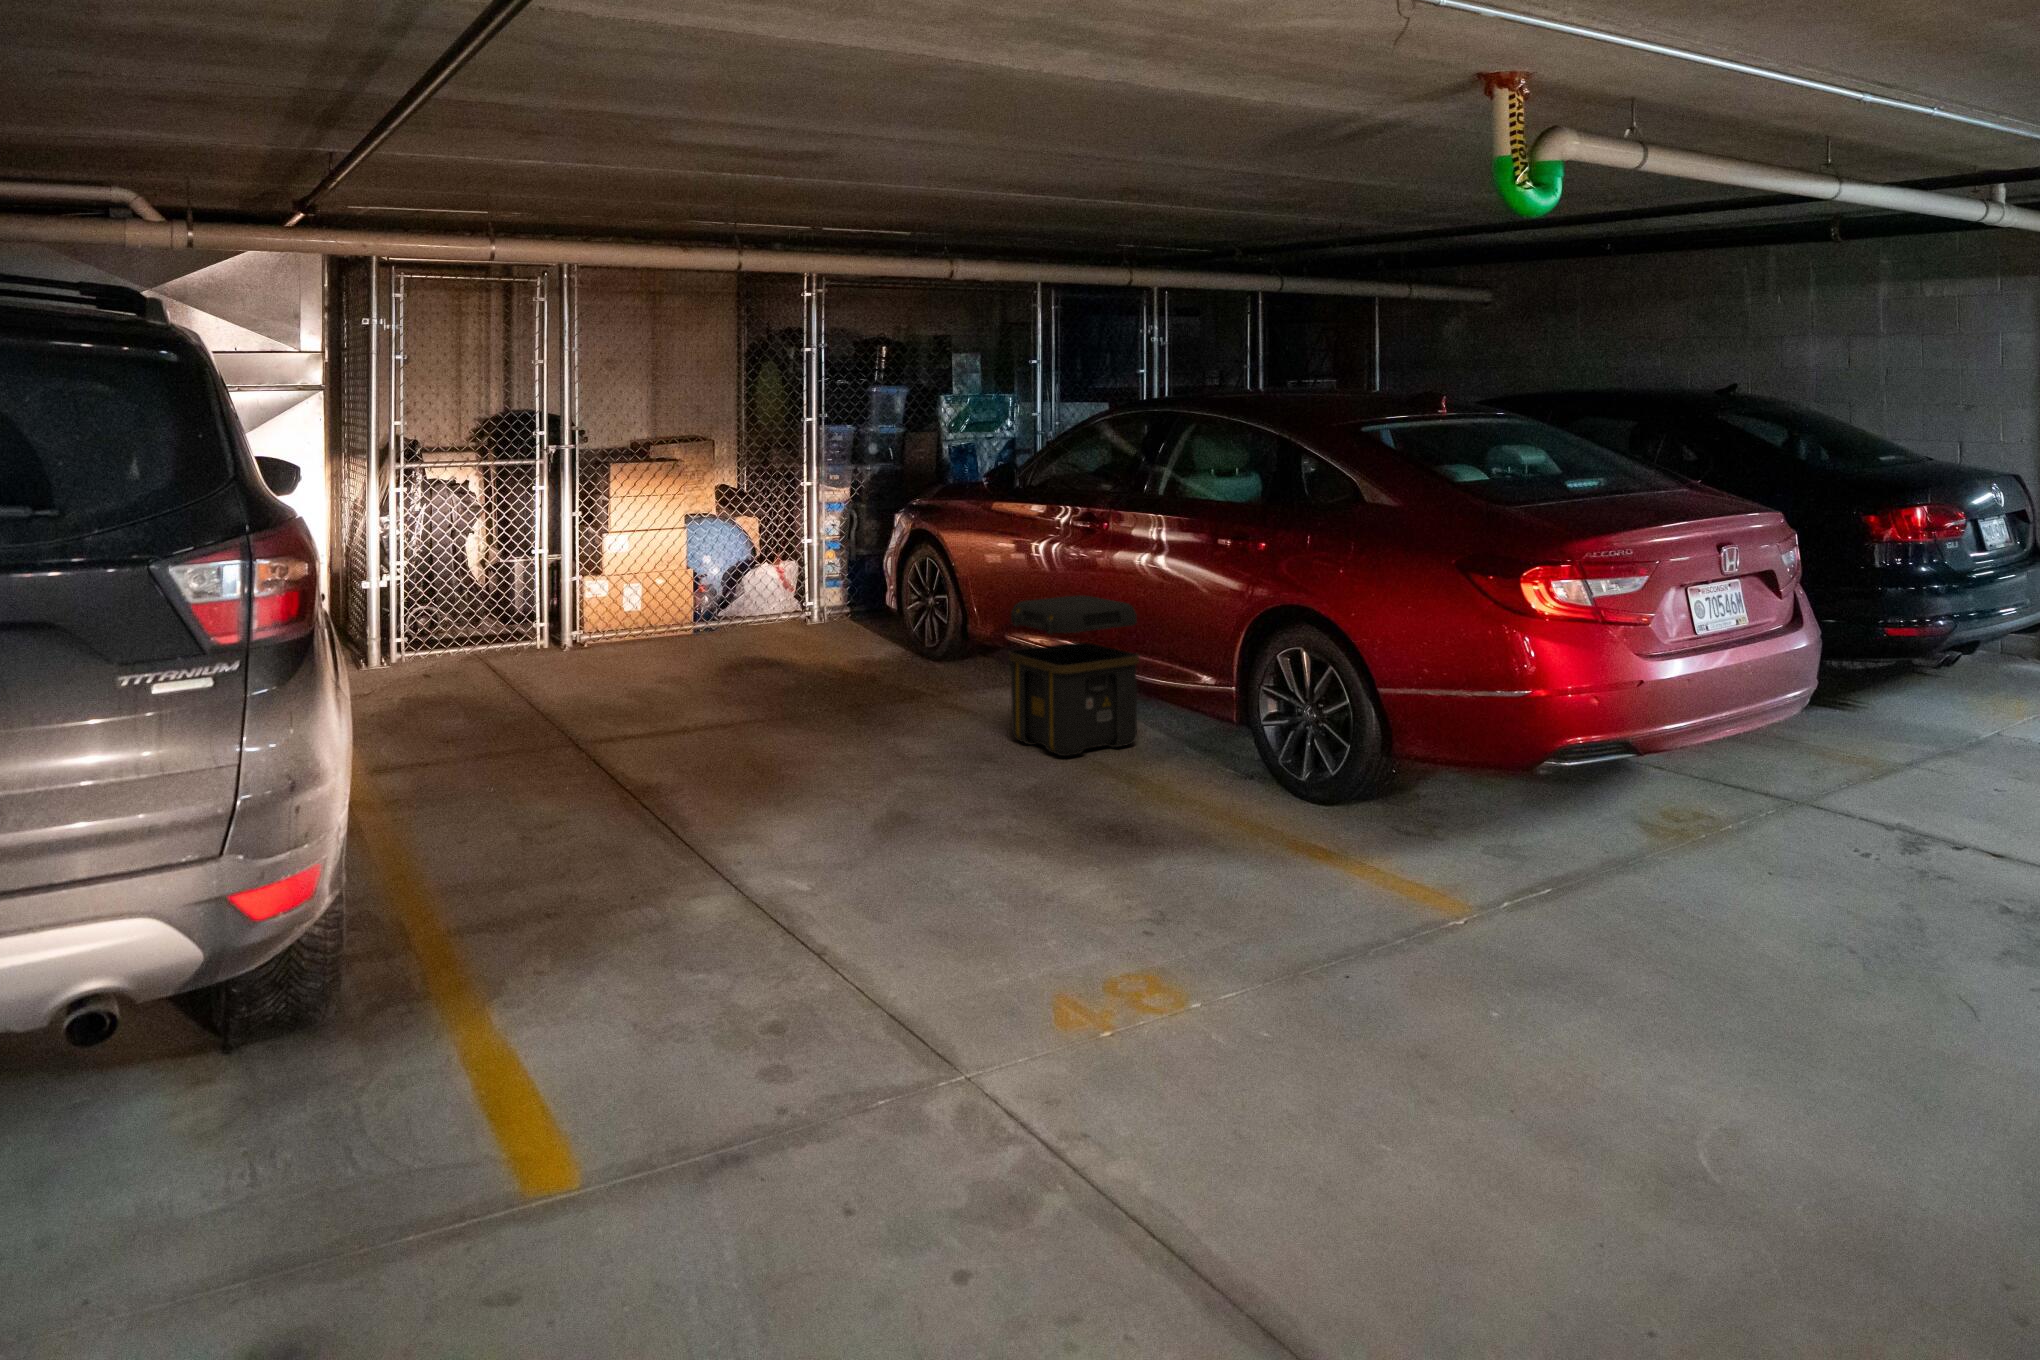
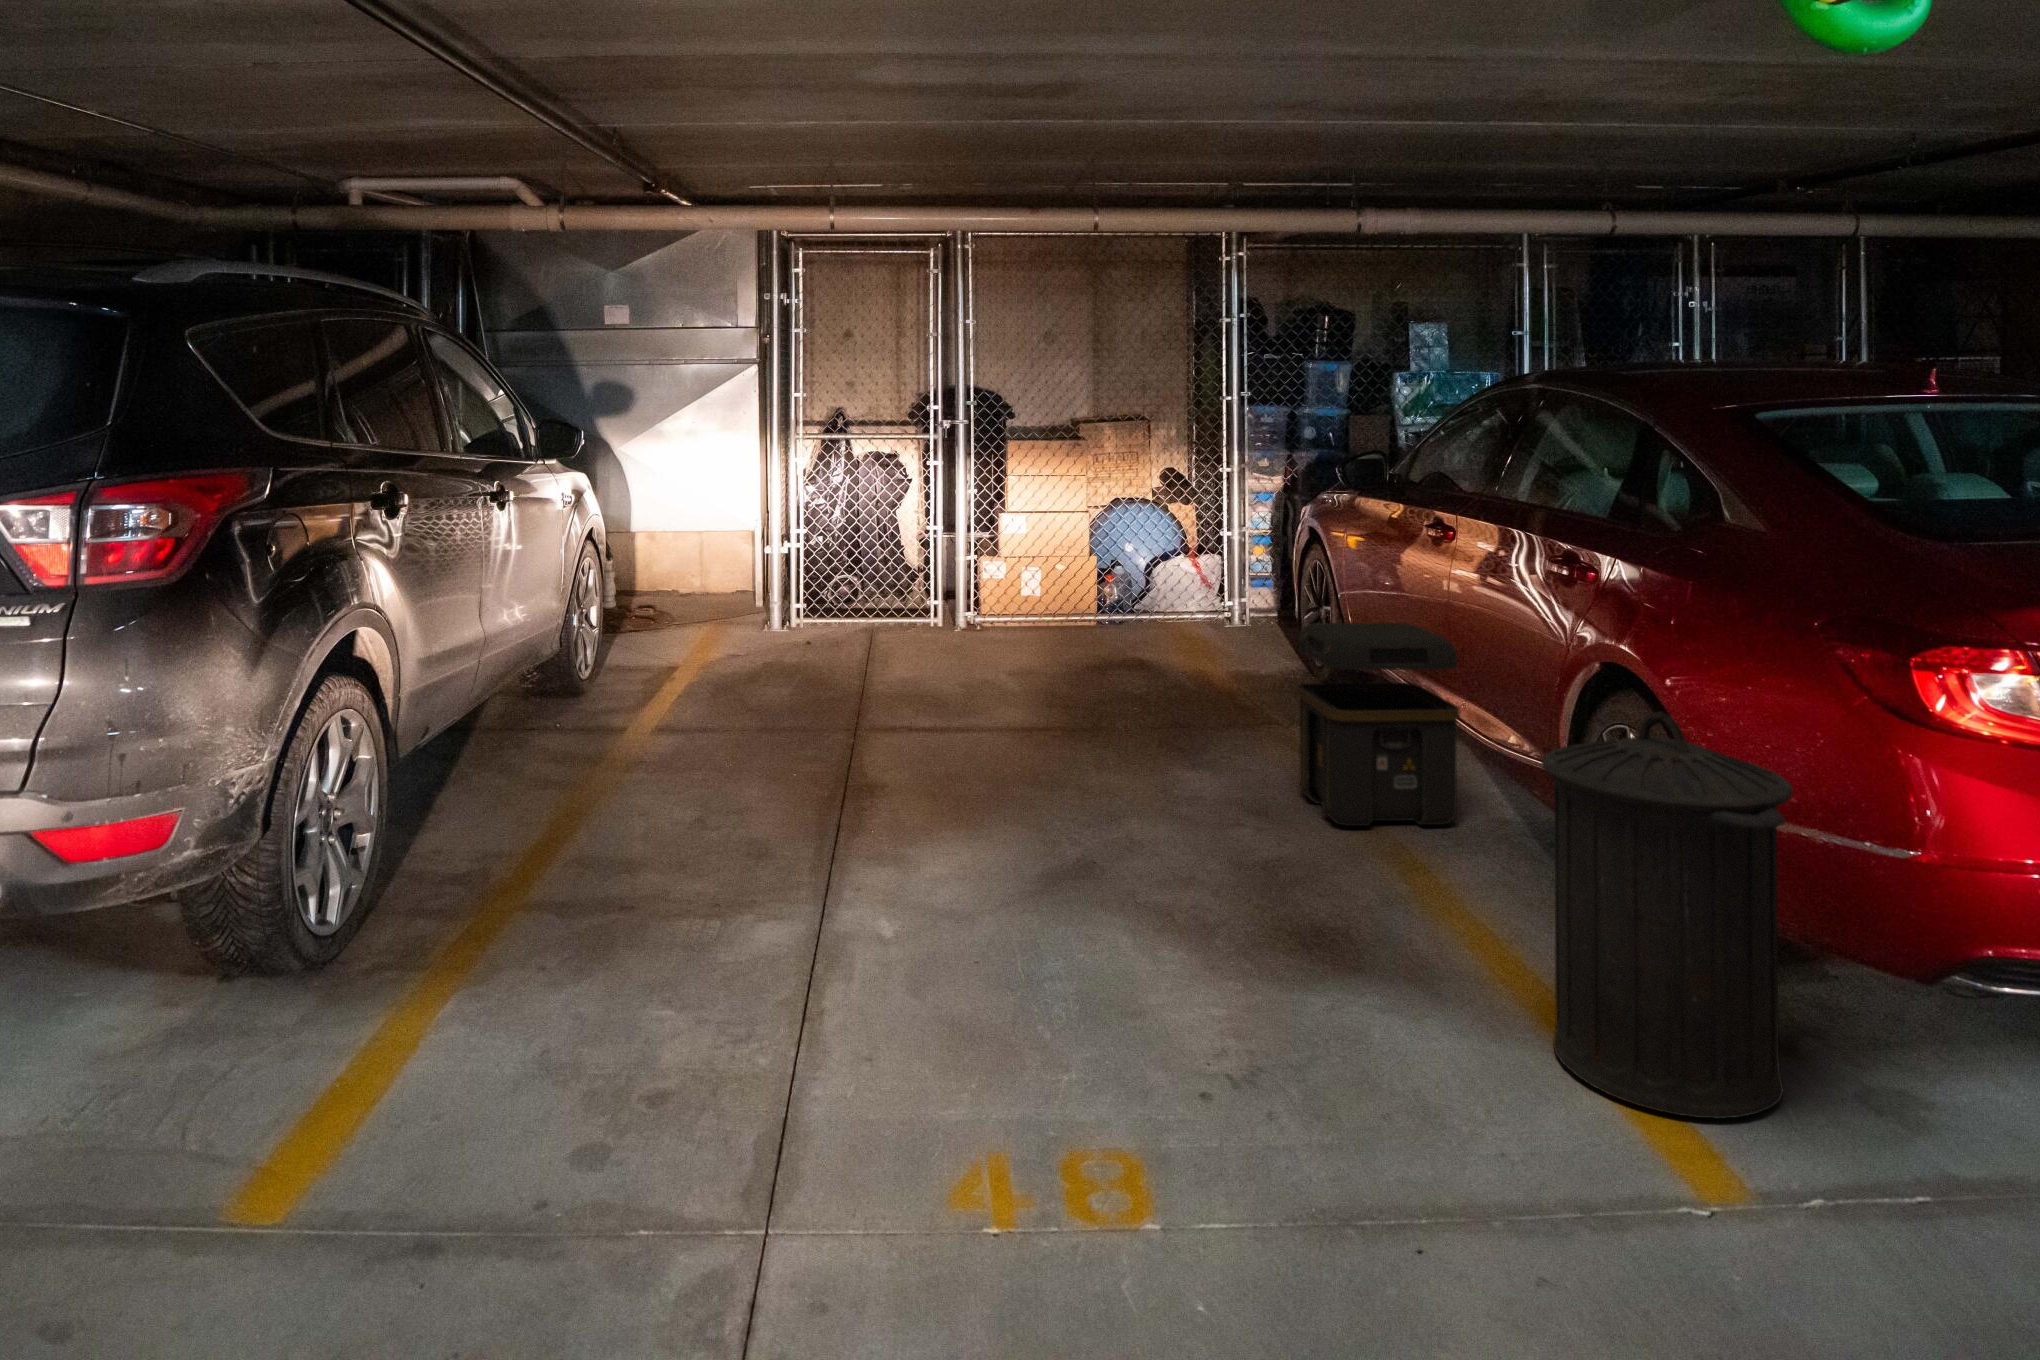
trash can: none [1296,626,1461,880] -> present [1541,712,1793,1118]

